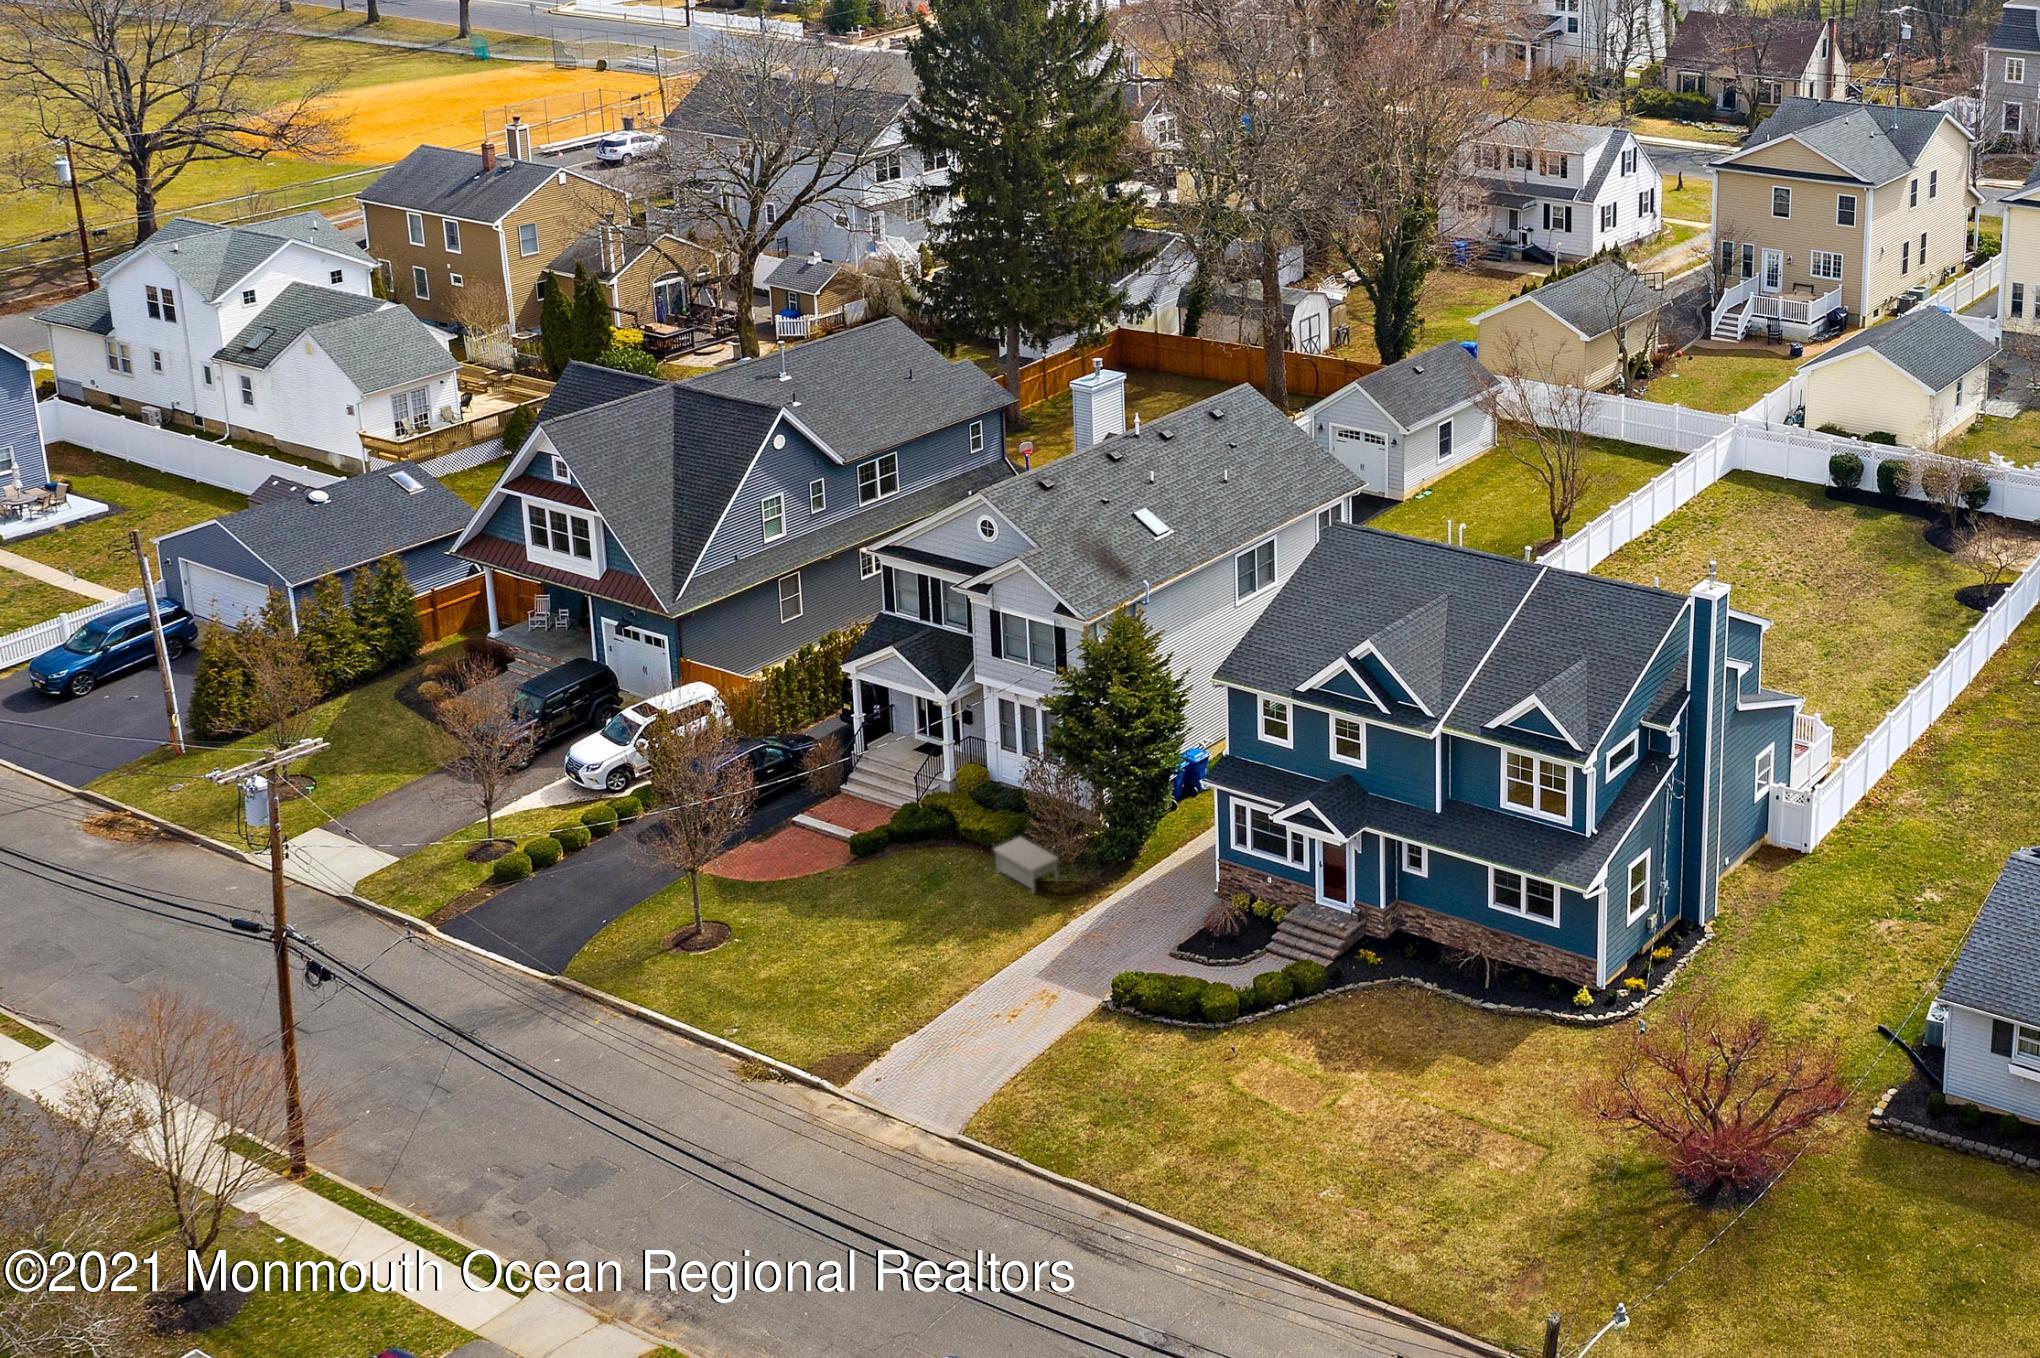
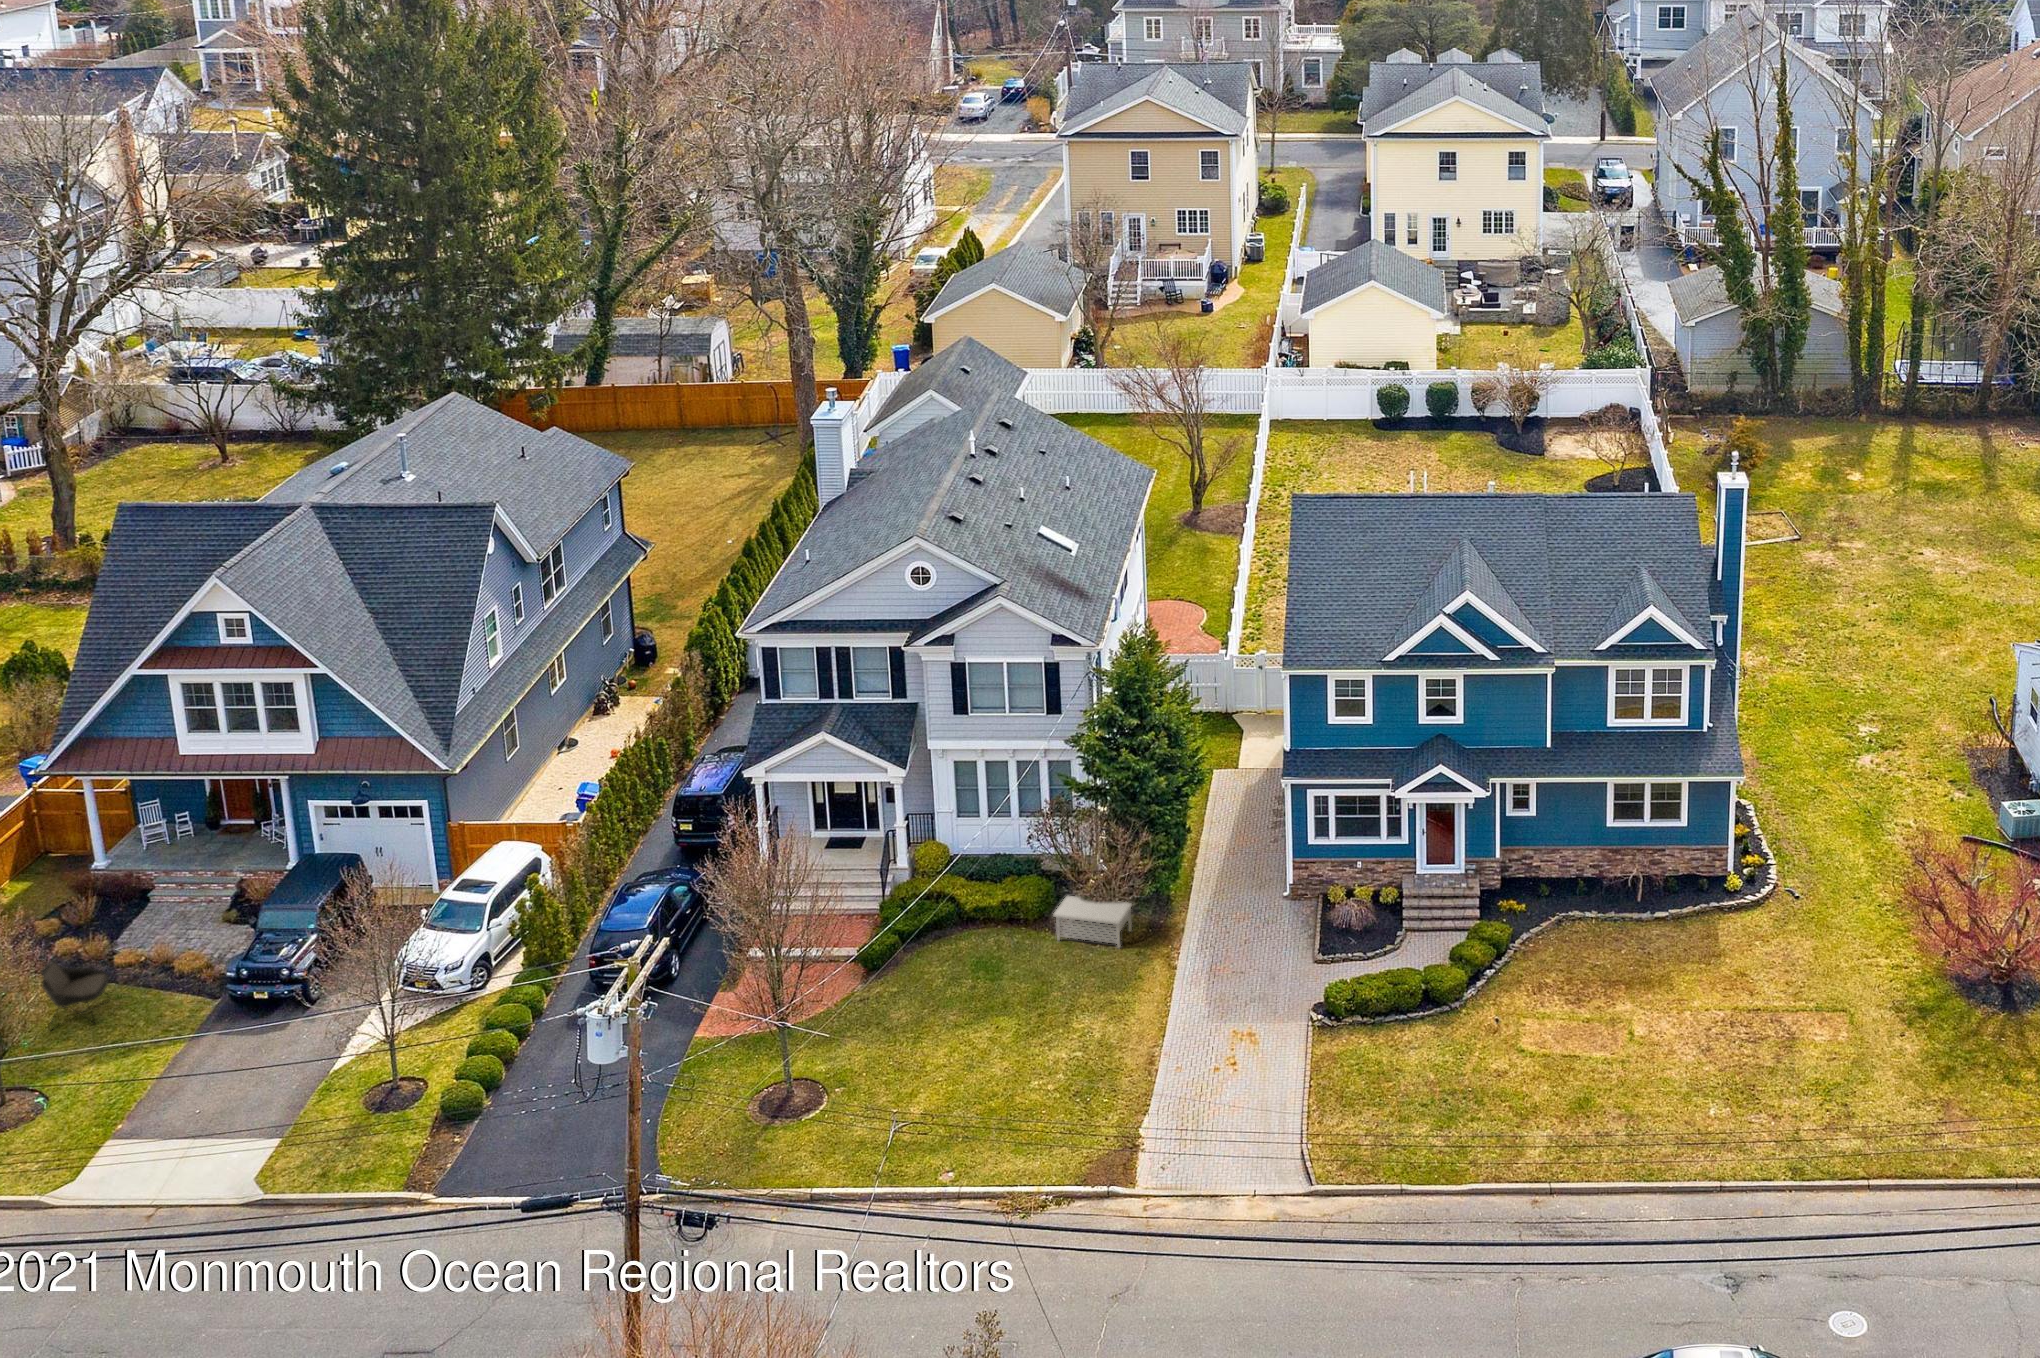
lounge chair: none [356,693,410,746] -> present [40,962,110,1023]

